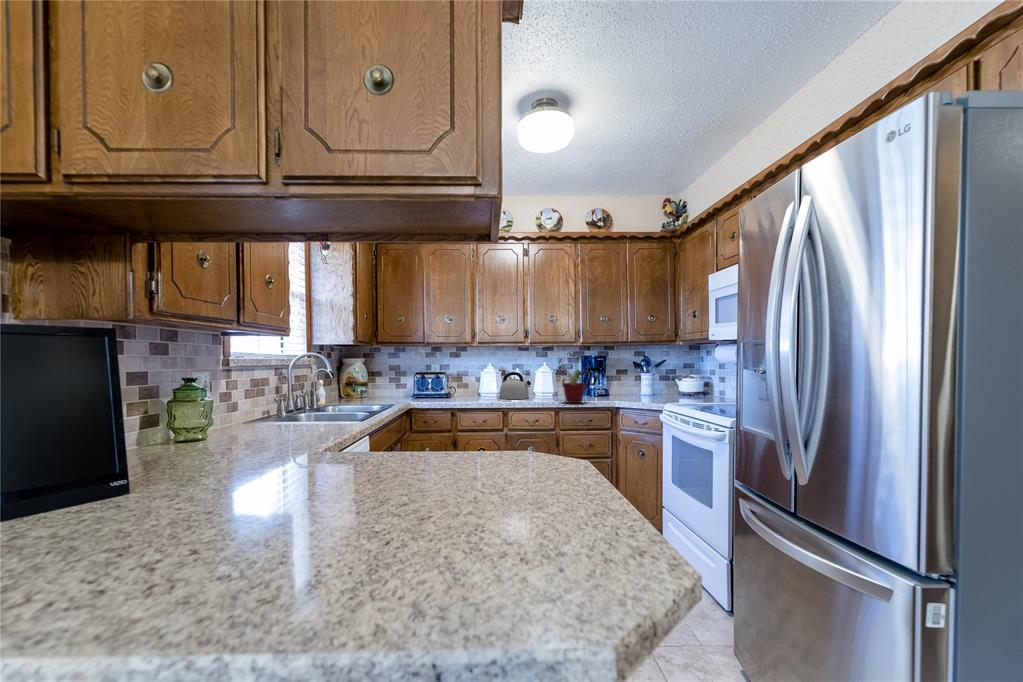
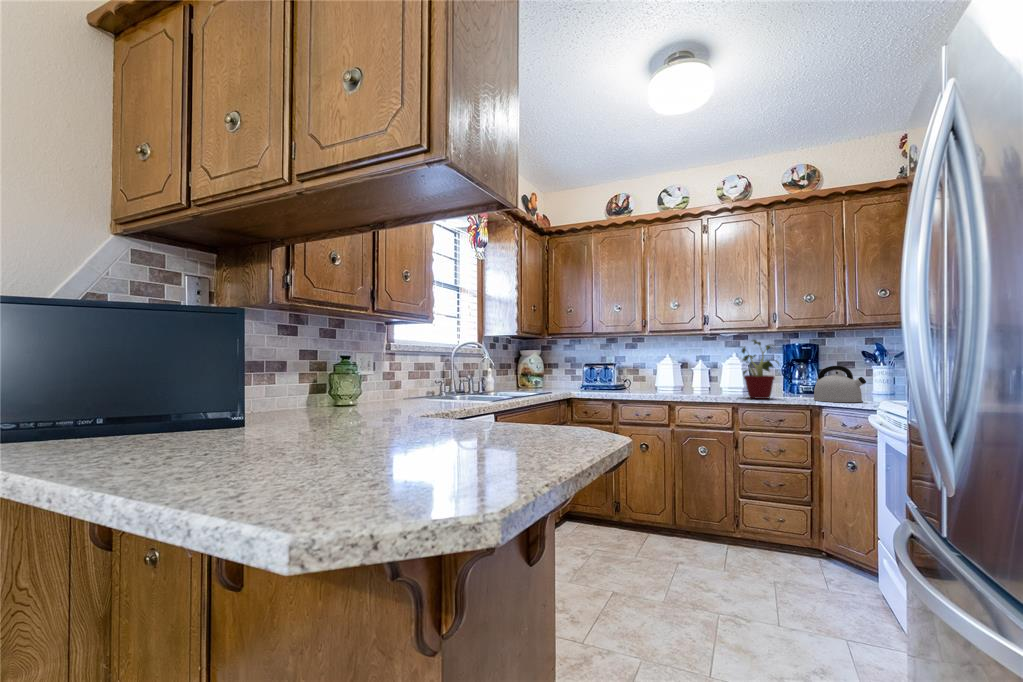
kettle: present [499,372,531,399] -> present [814,366,866,402]

